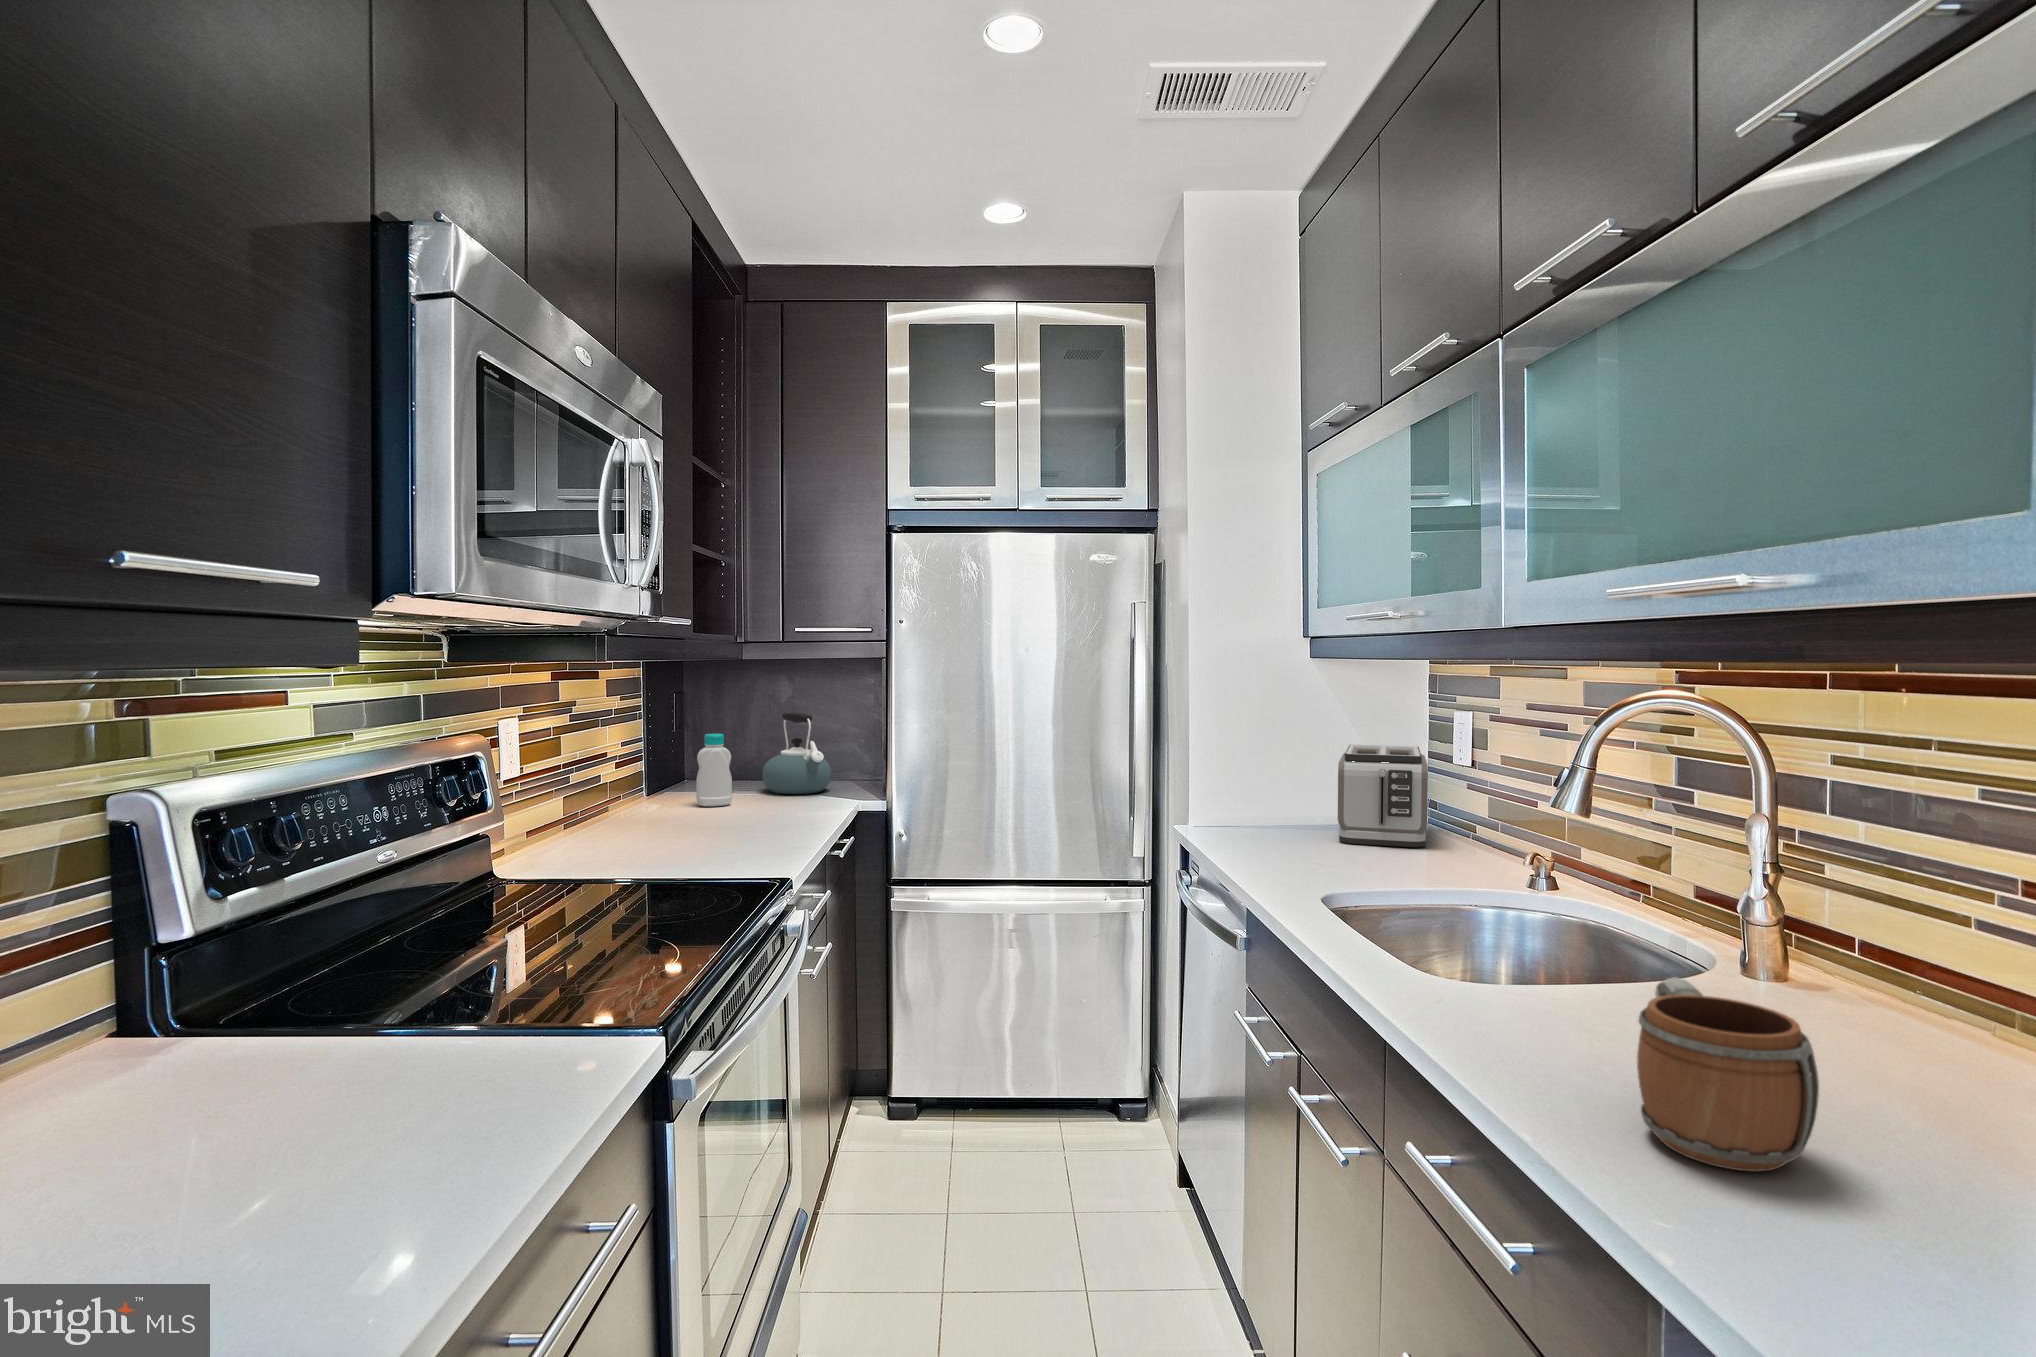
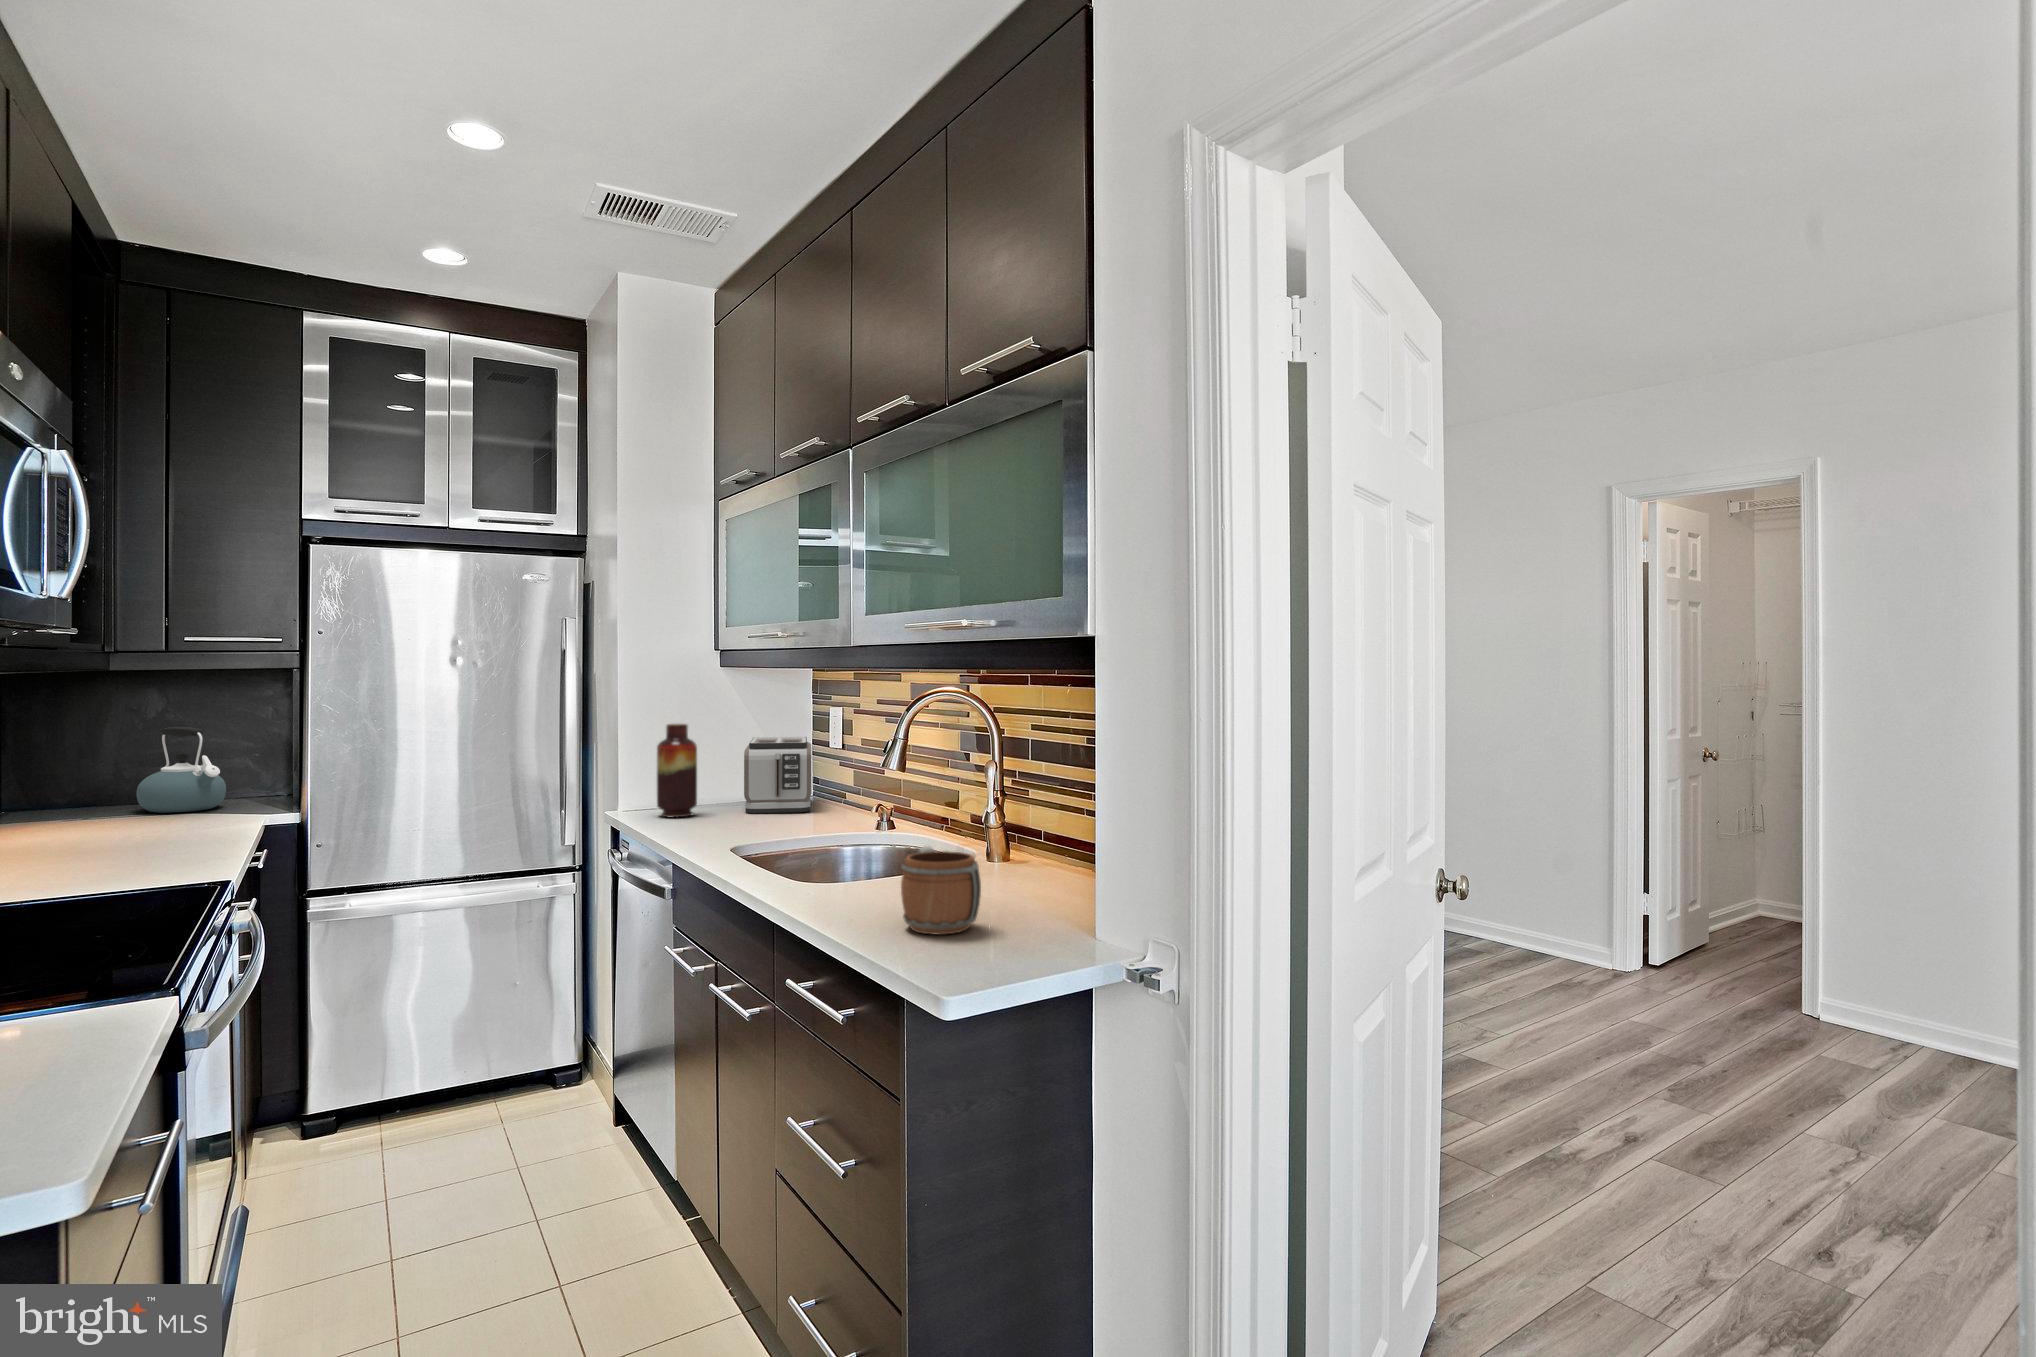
vase: none [1230,726,1279,842] -> present [657,724,697,818]
bottle: present [696,734,732,806] -> none [56,751,105,829]

